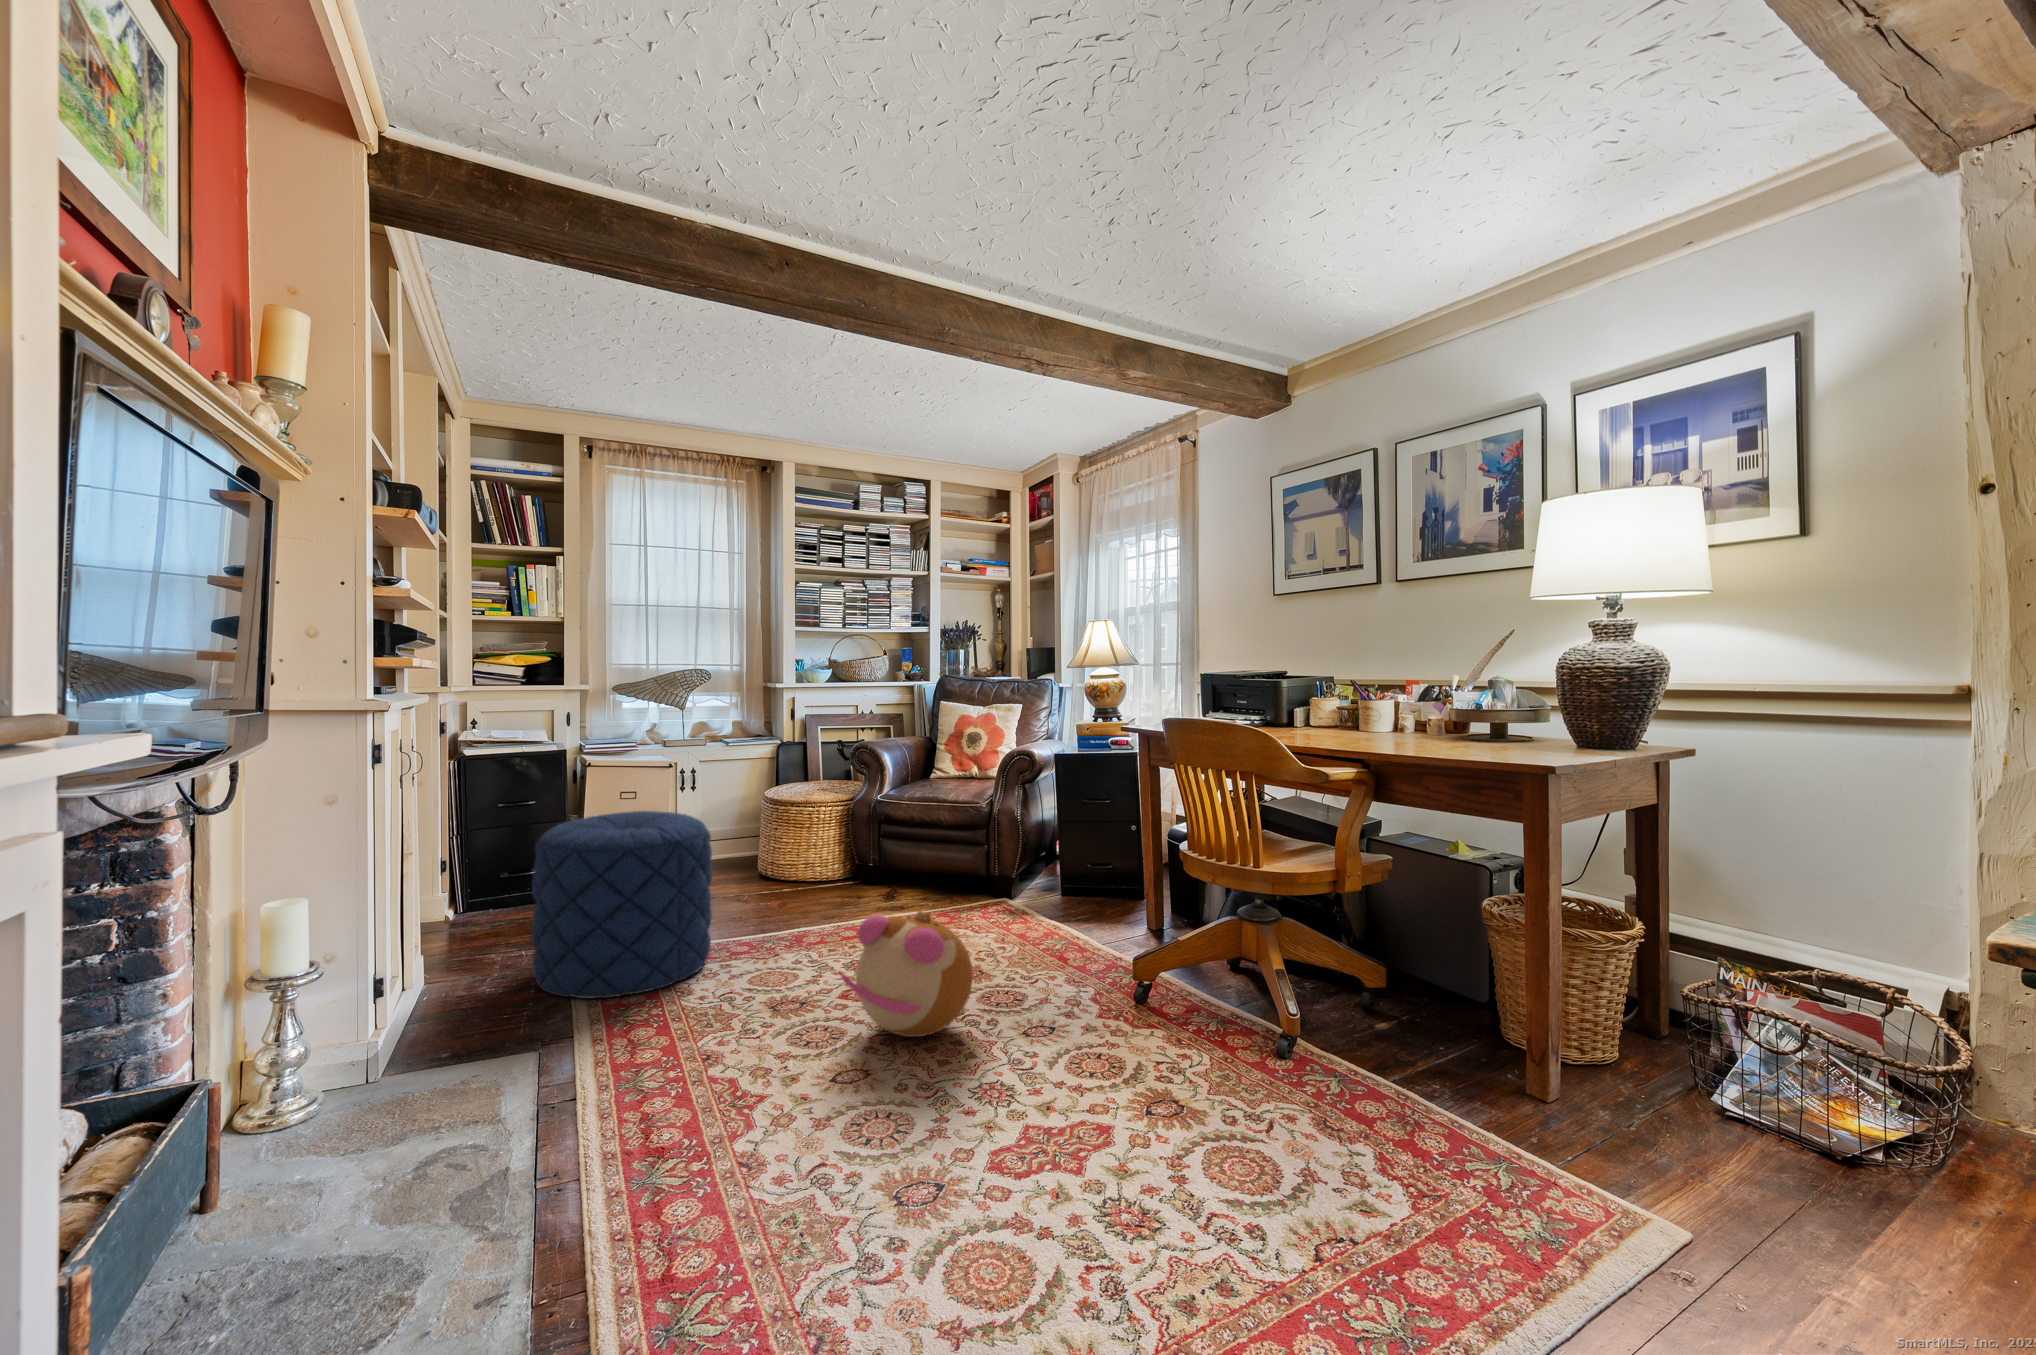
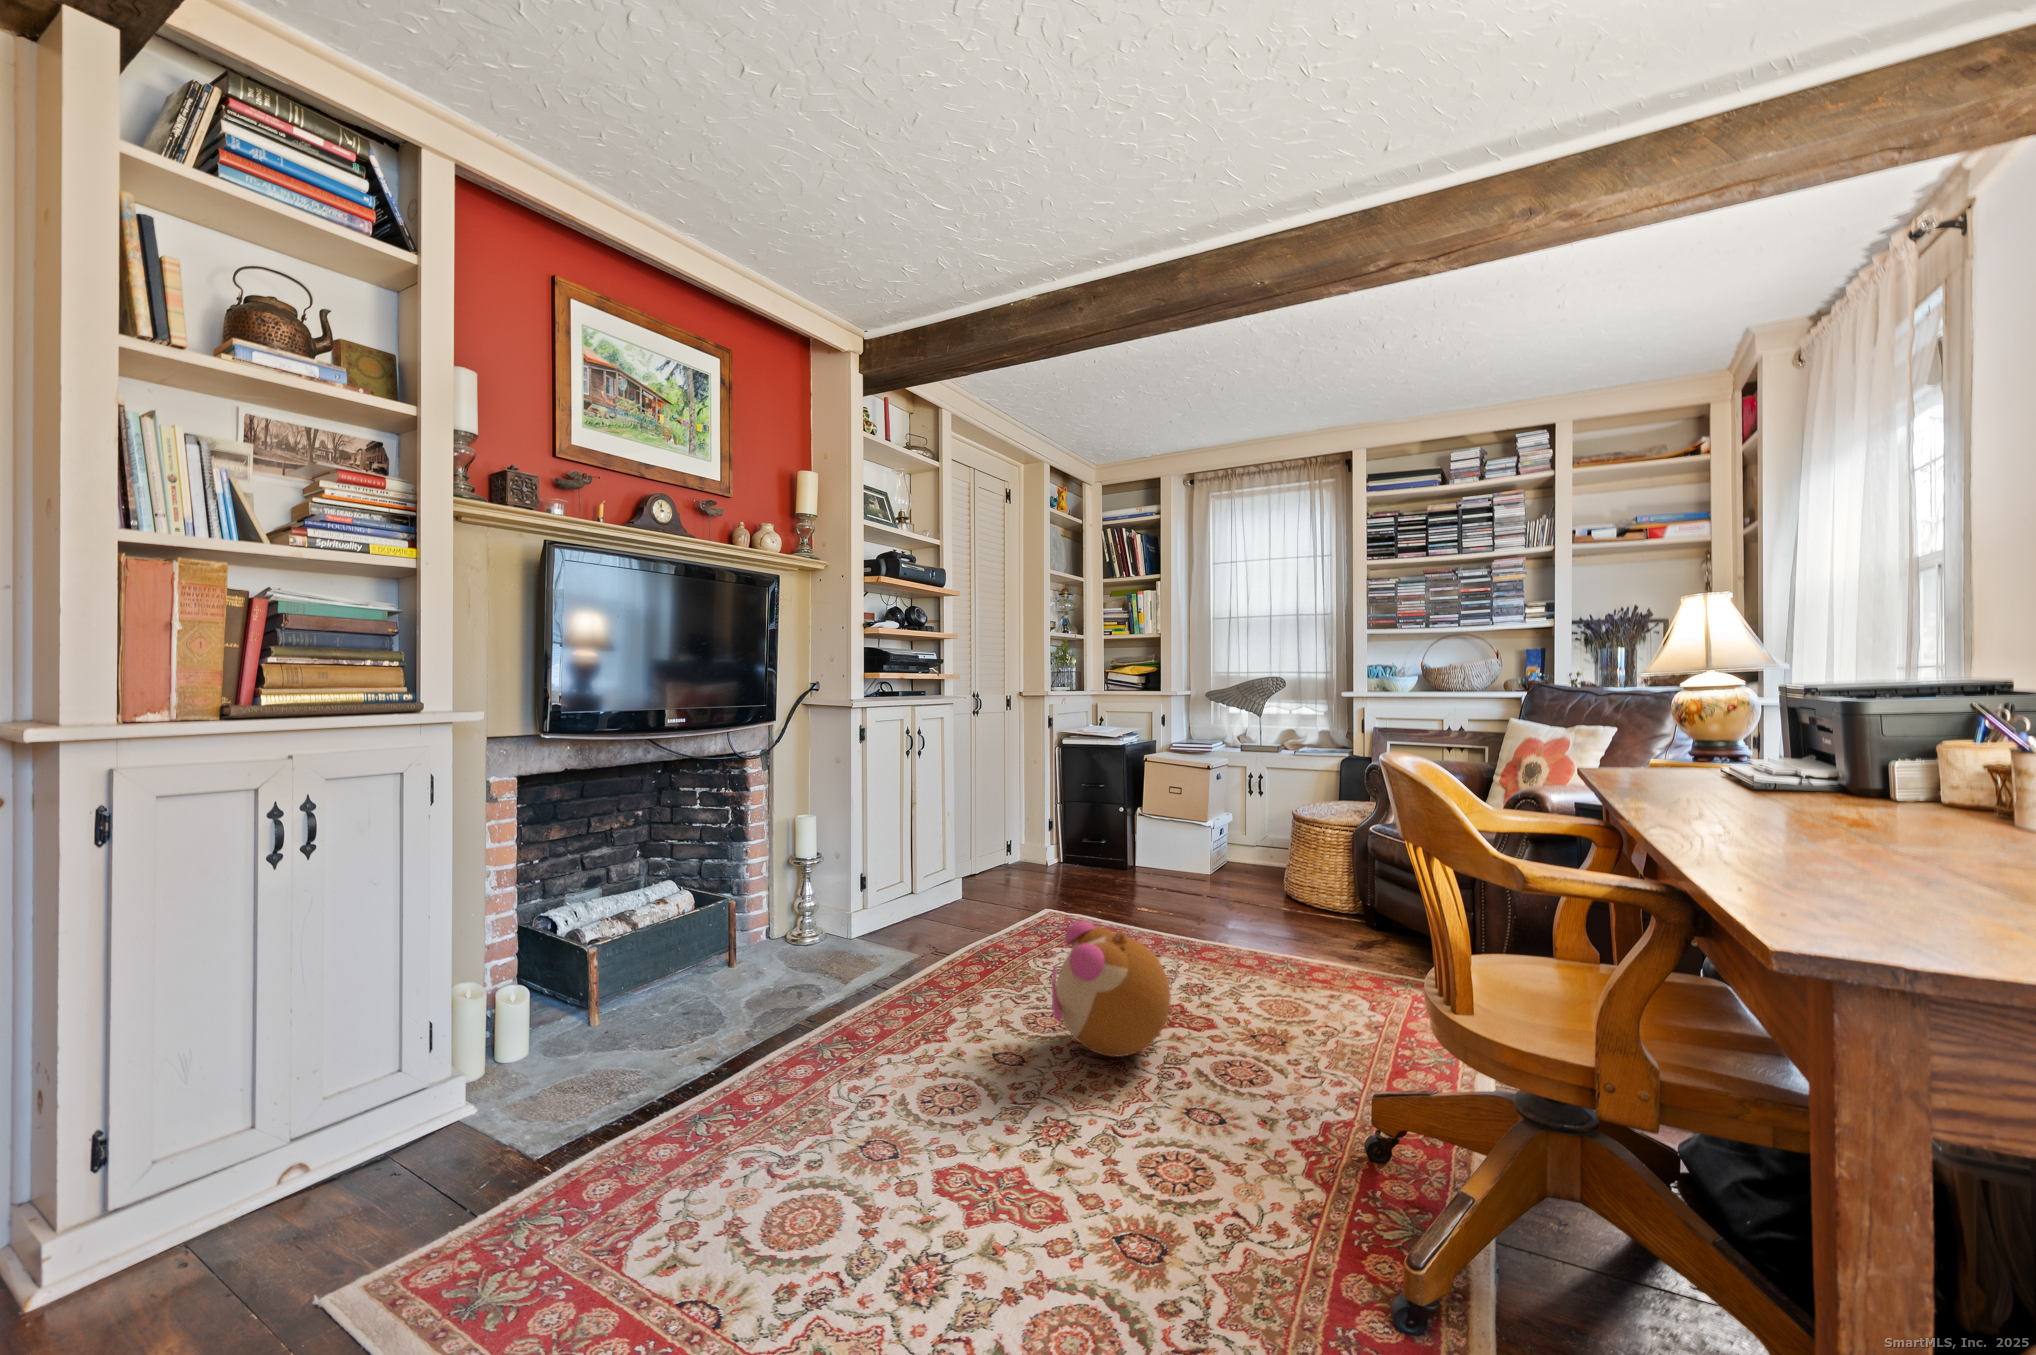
pouf: present [531,811,712,998] -> none [985,795,1115,942]

